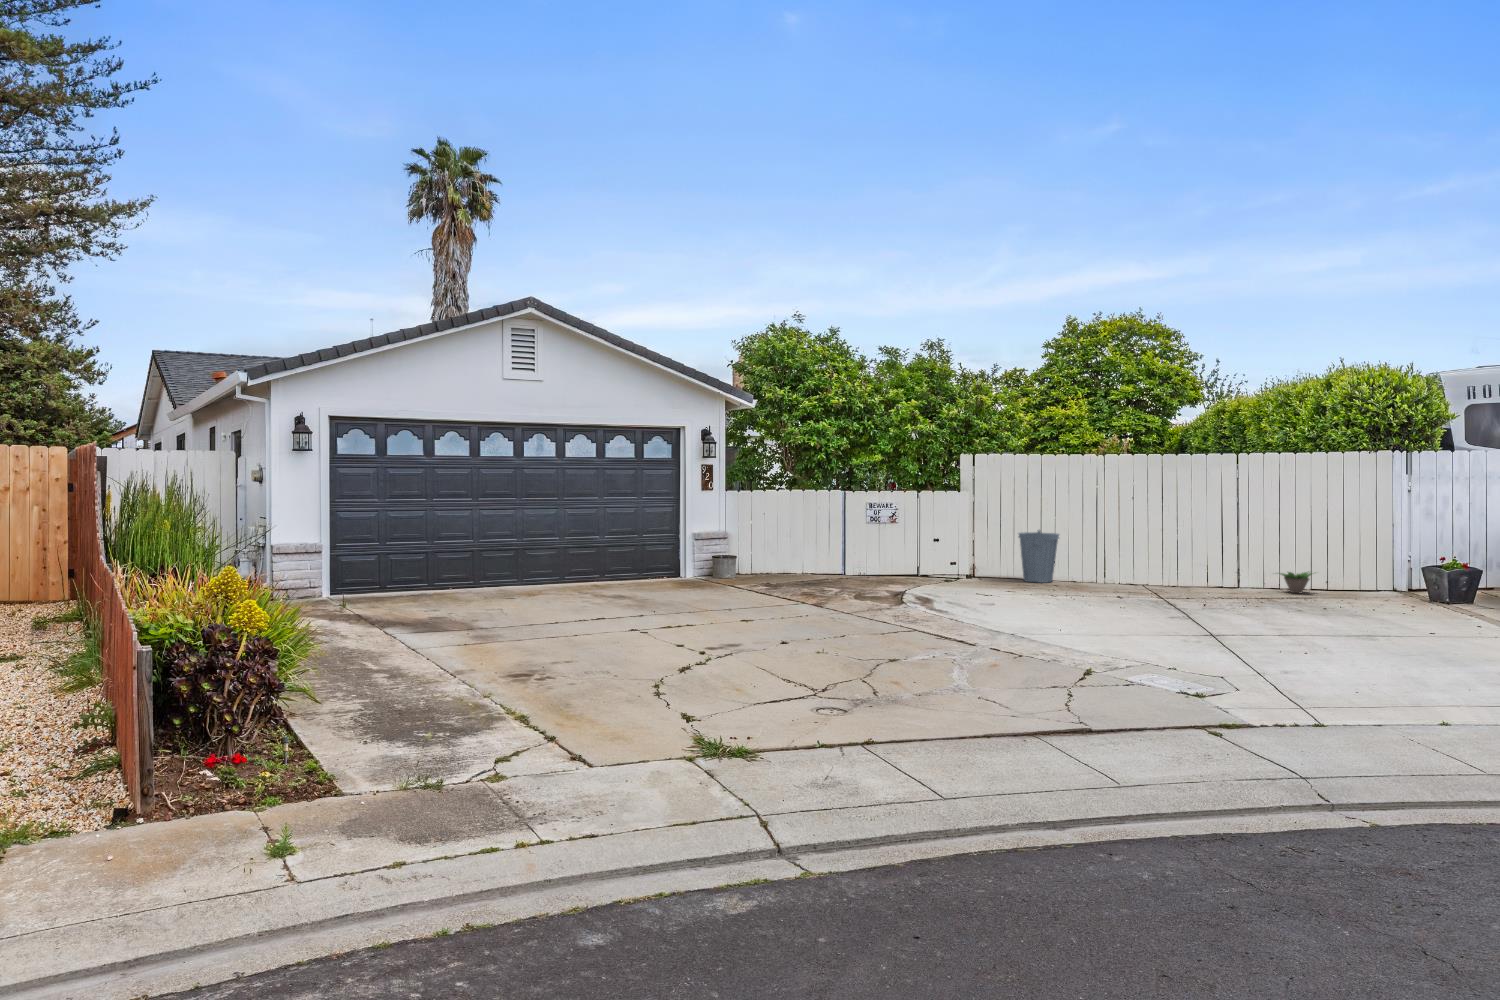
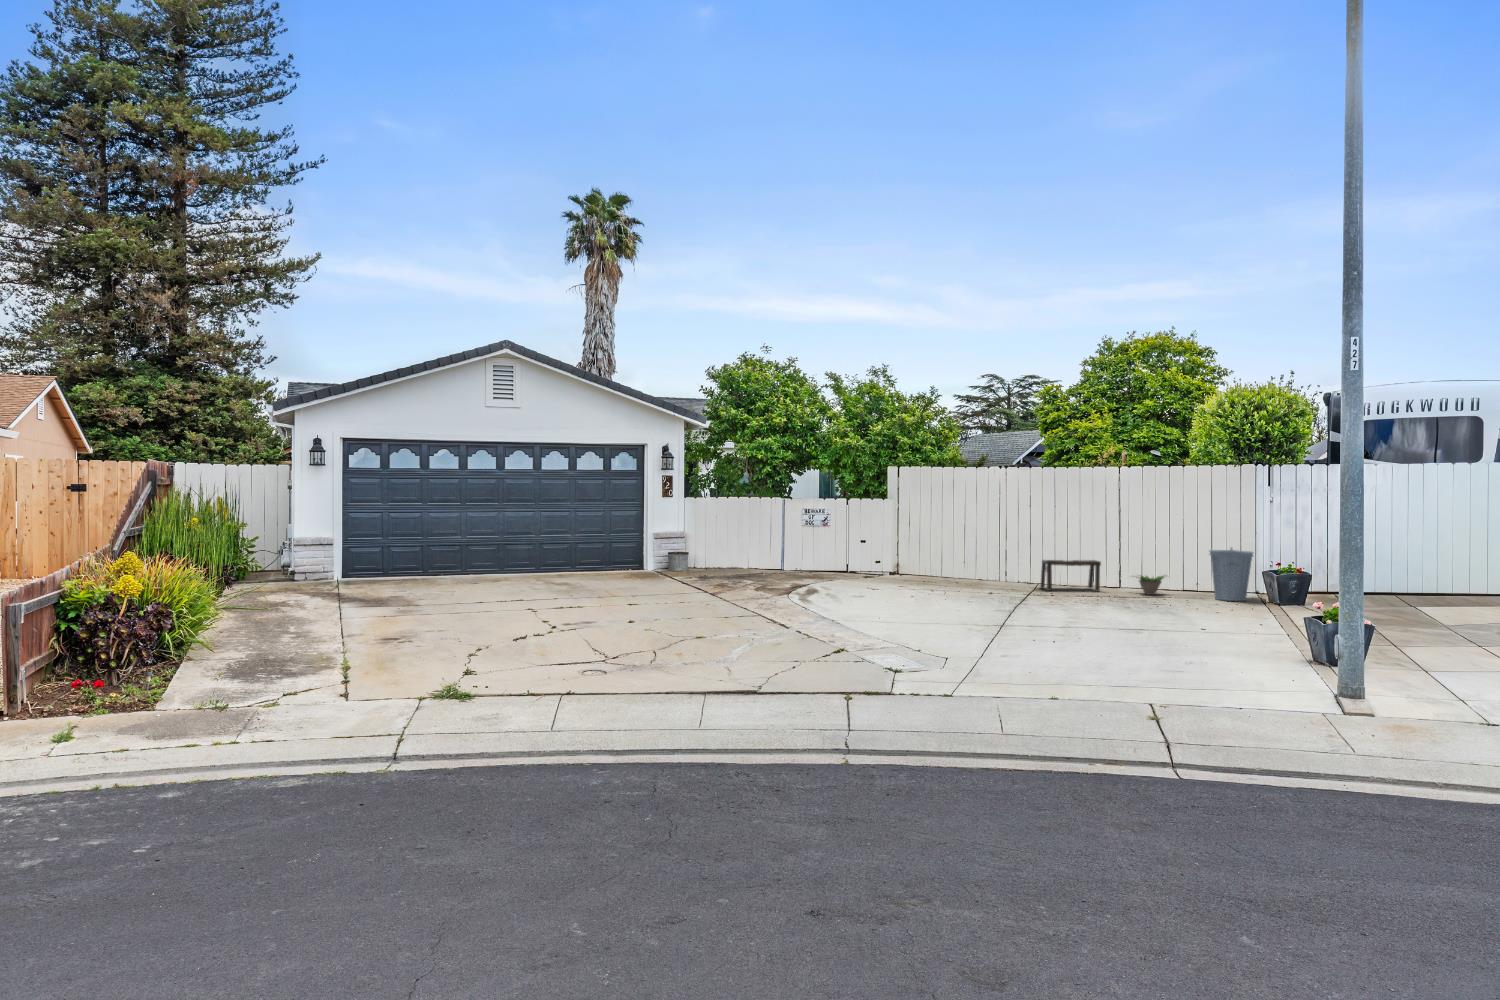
trash can: present [1019,530,1059,583] -> present [1209,547,1253,601]
bench: none [1173,556,1243,591] -> present [1040,560,1101,592]

